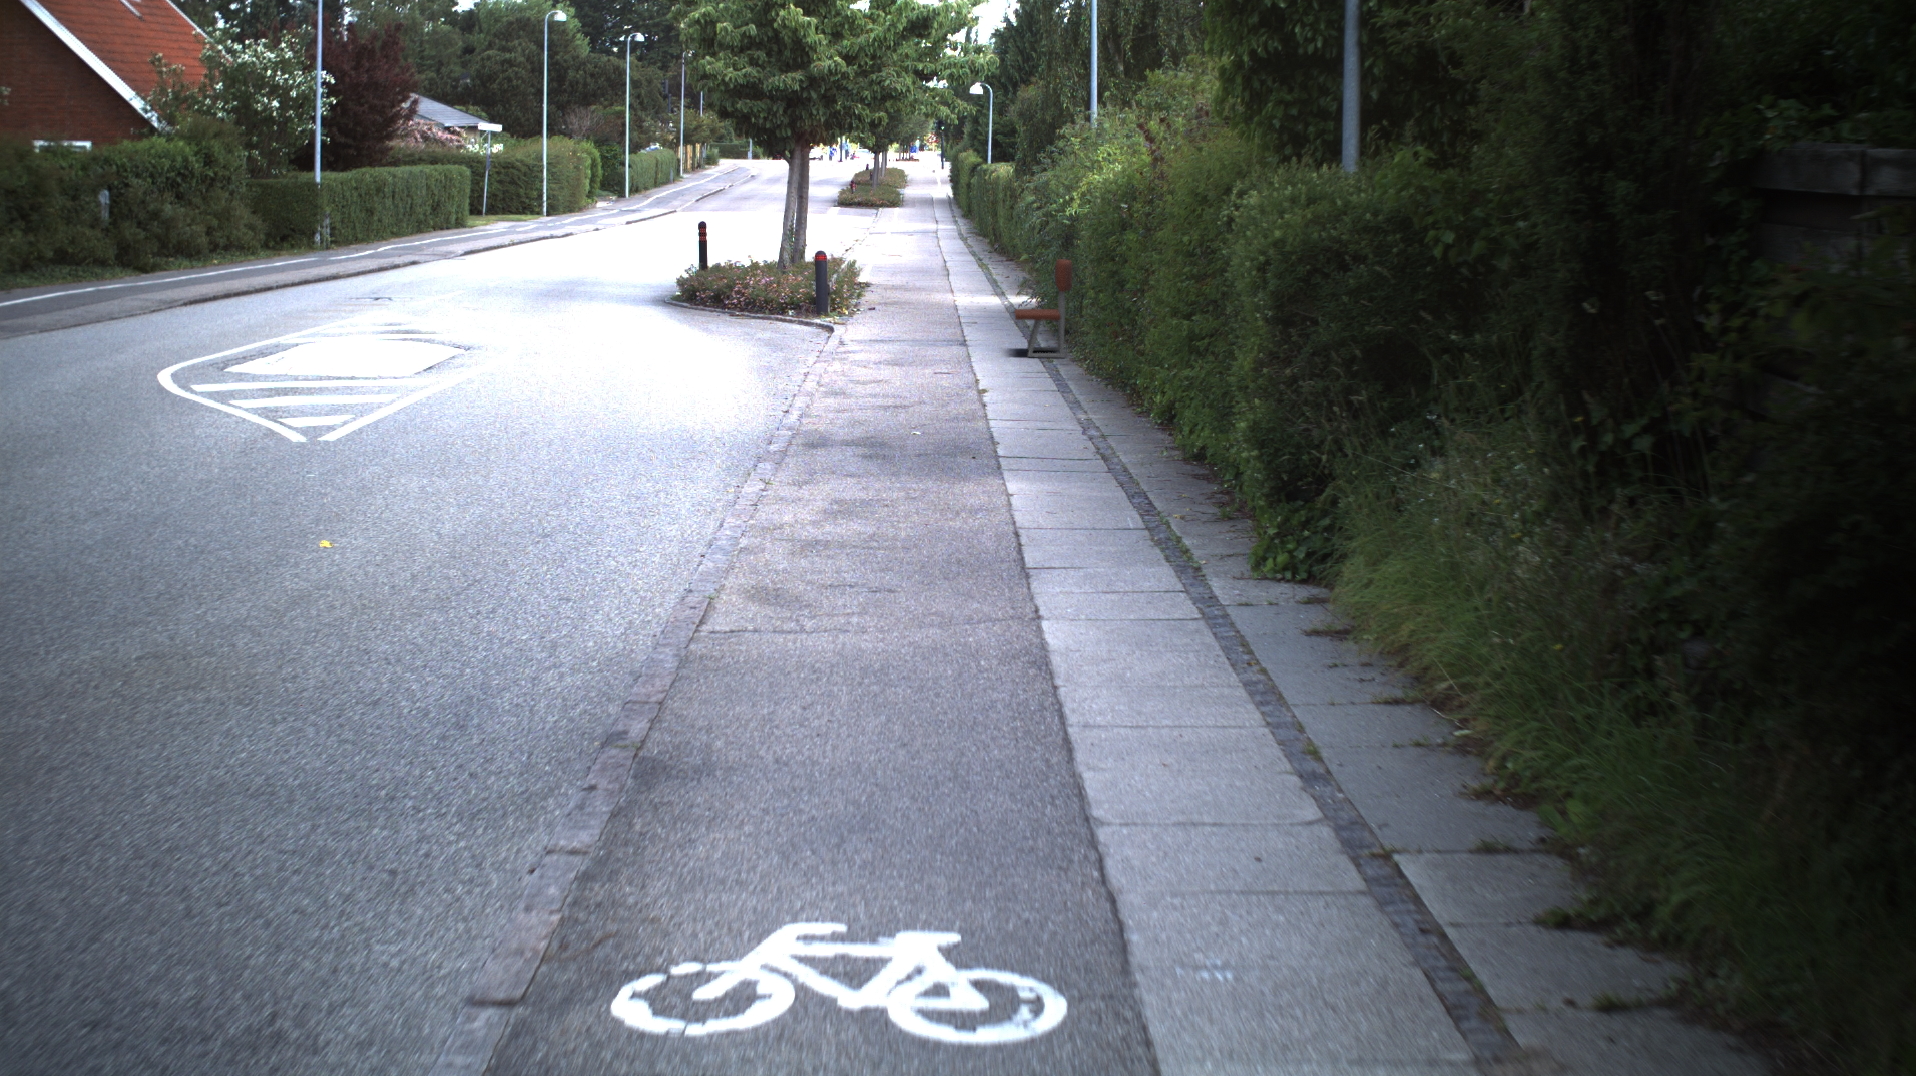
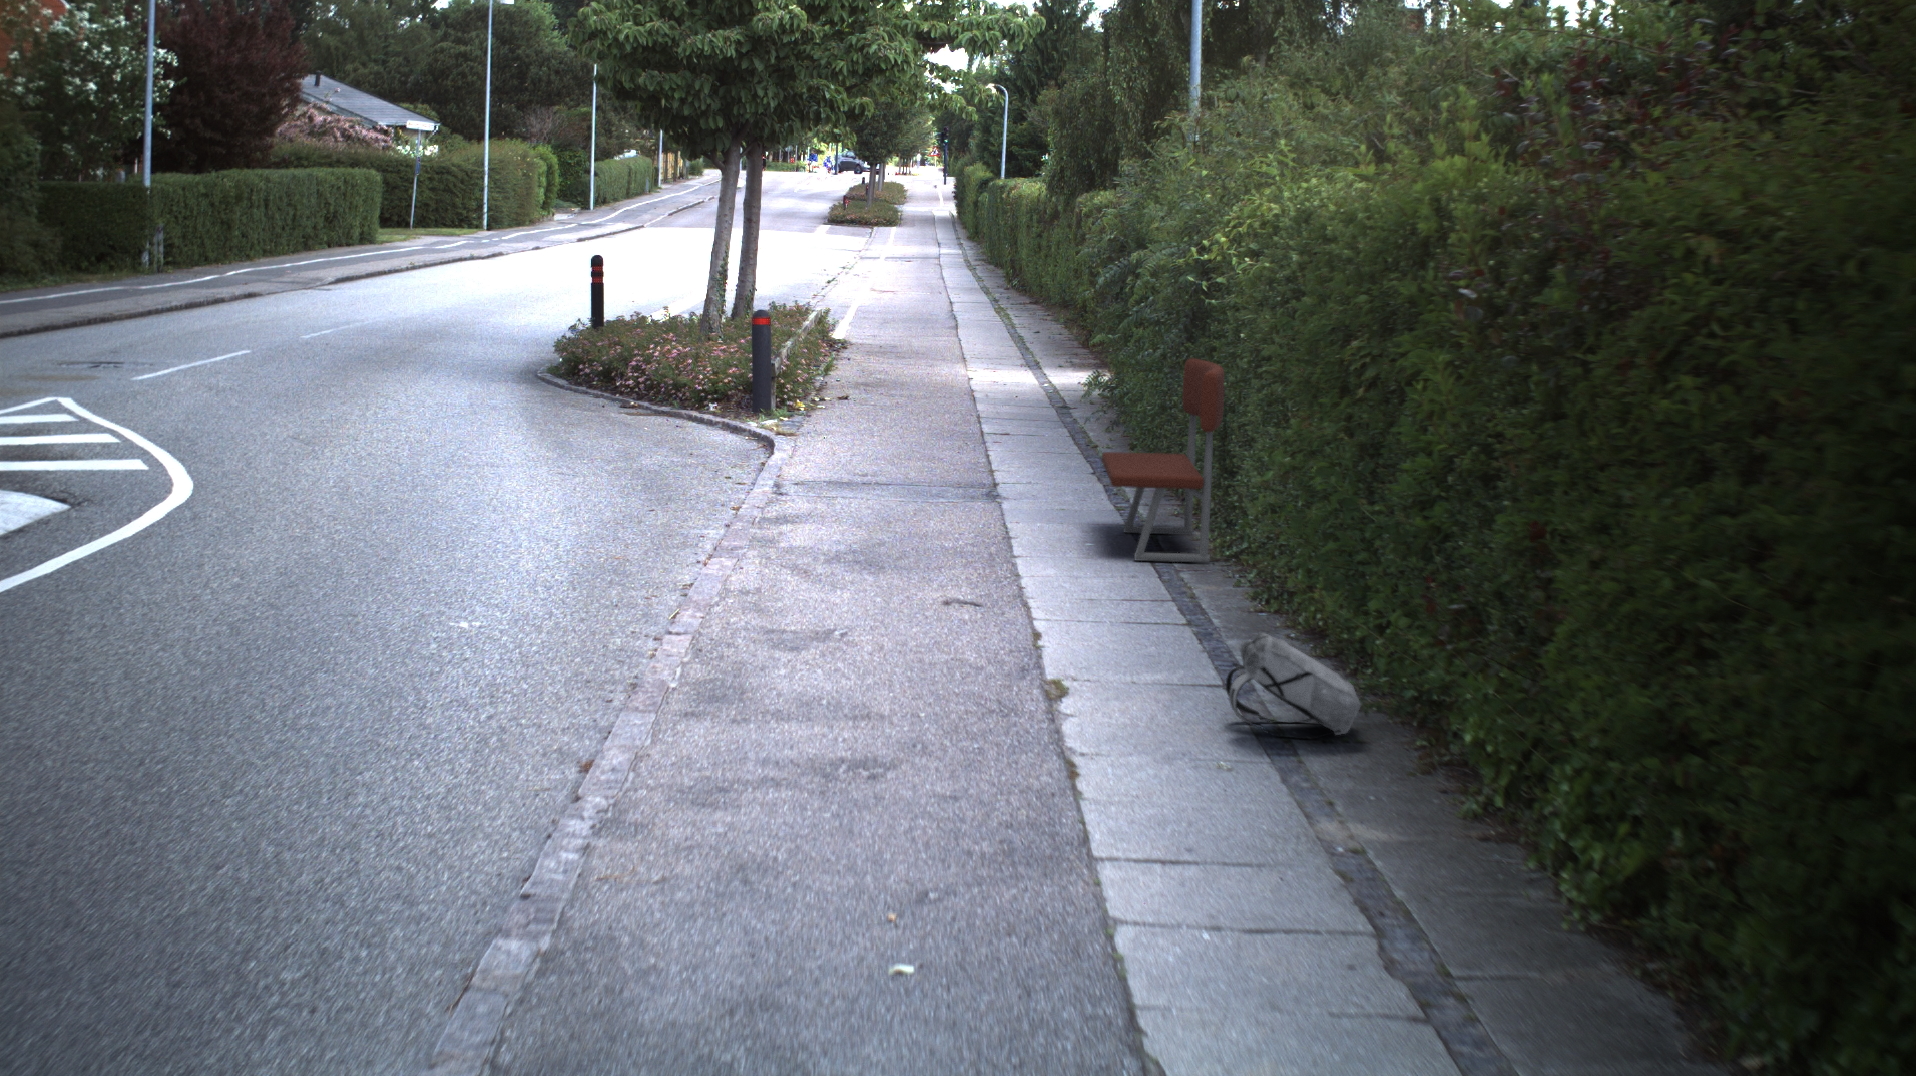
backpack: none [1044,351,1096,391] -> present [1226,633,1360,735]

